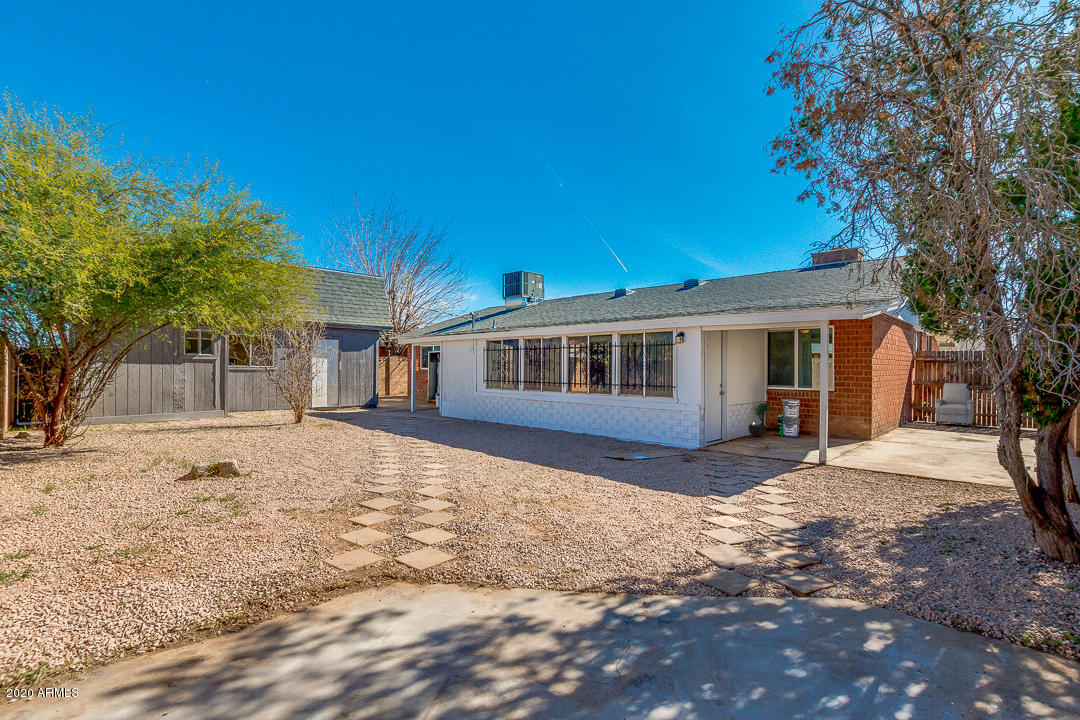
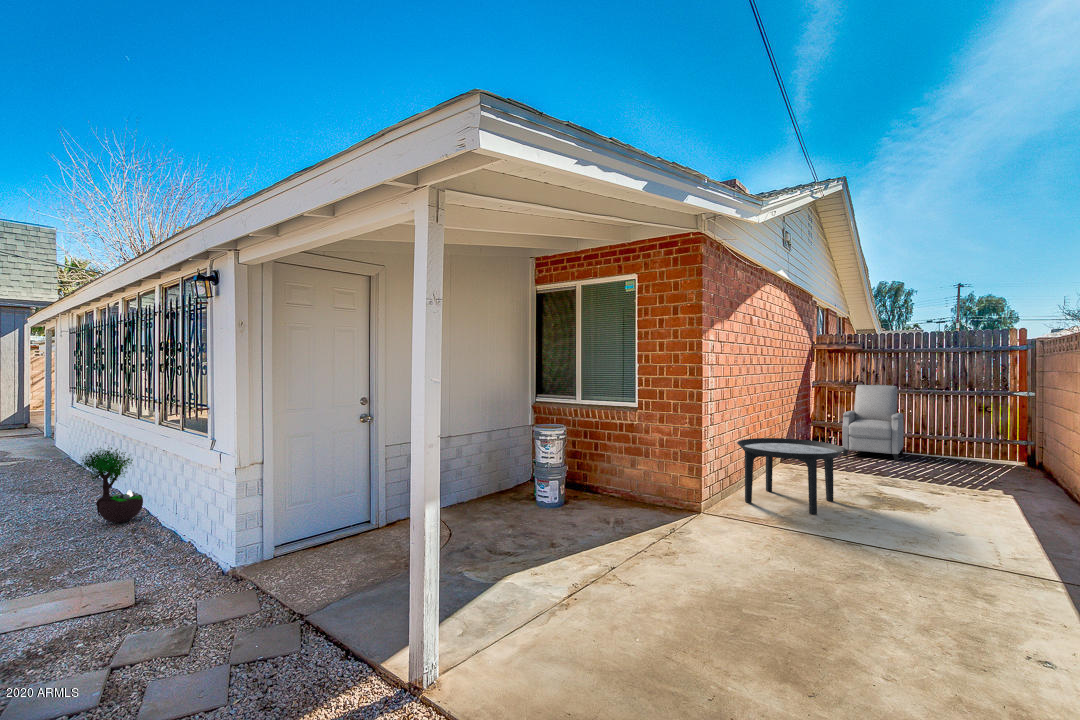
potted tree: present [749,403,770,437] -> present [80,447,143,523]
round table: none [884,408,943,442] -> present [737,438,845,514]

